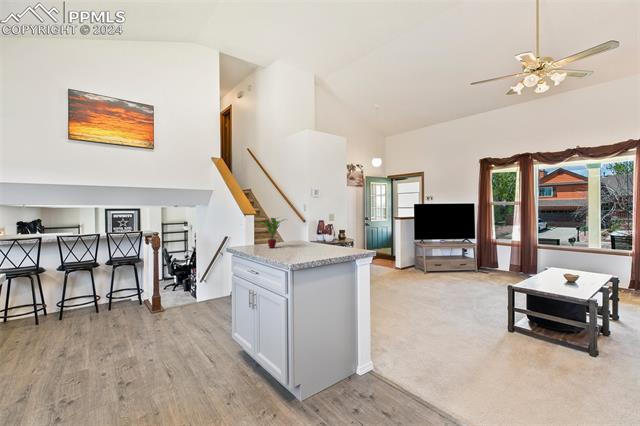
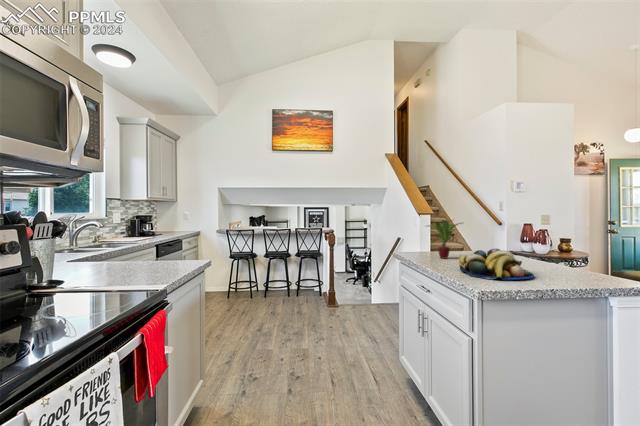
fruit bowl: none [286,237,332,257] -> present [459,249,534,280]

